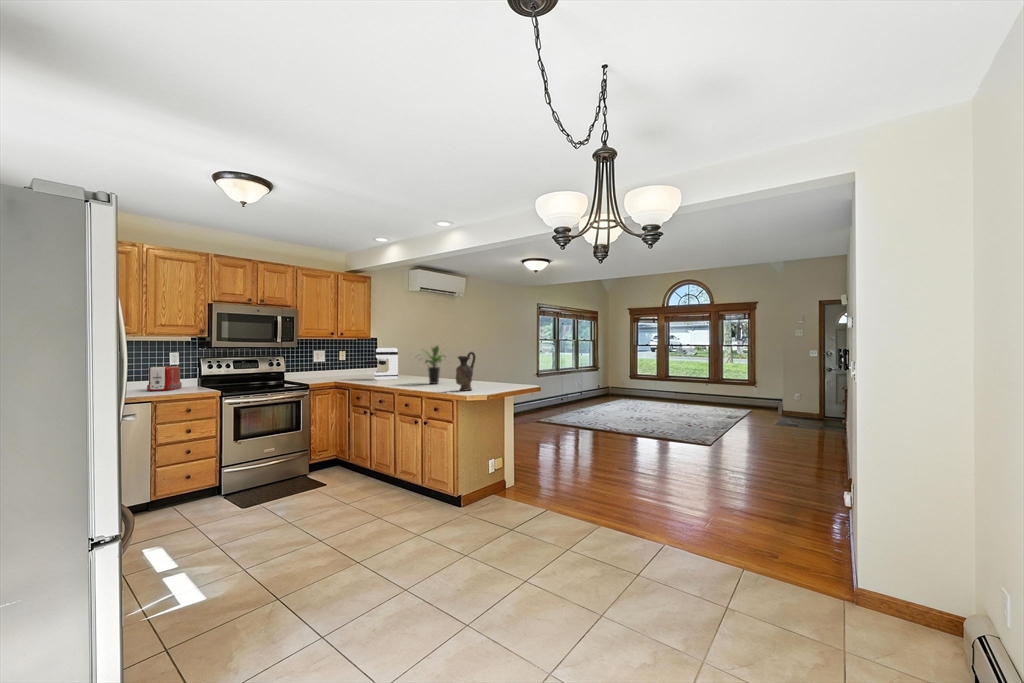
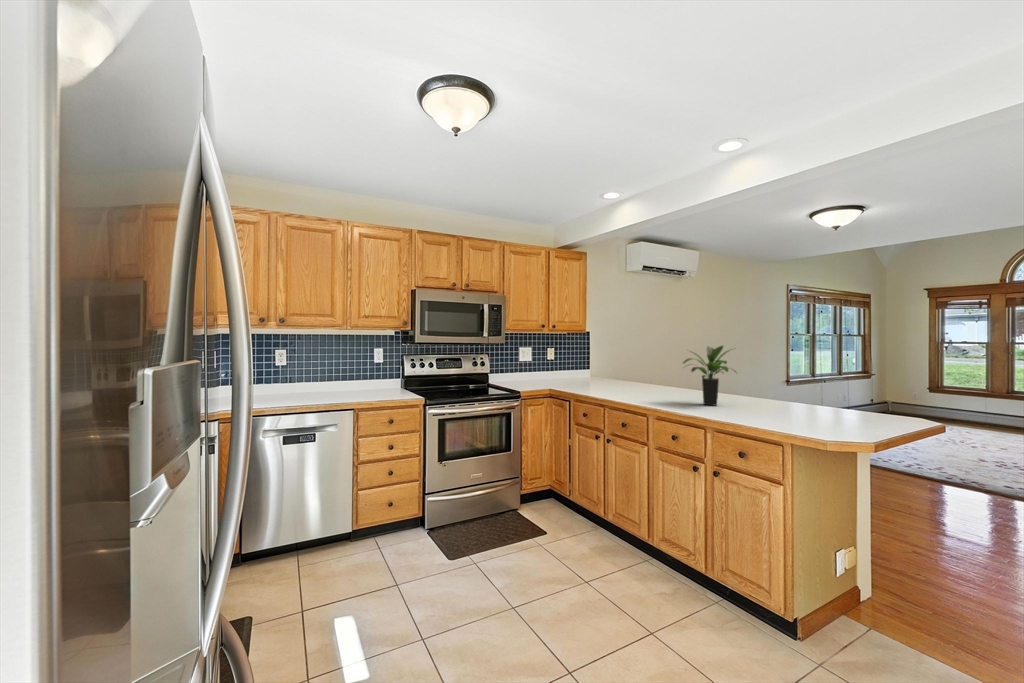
coffee maker: present [366,348,398,380] -> none [592,346,638,391]
ceramic pitcher: present [456,352,476,391] -> none [786,359,824,430]
toaster: present [147,366,182,391] -> none [350,365,384,395]

